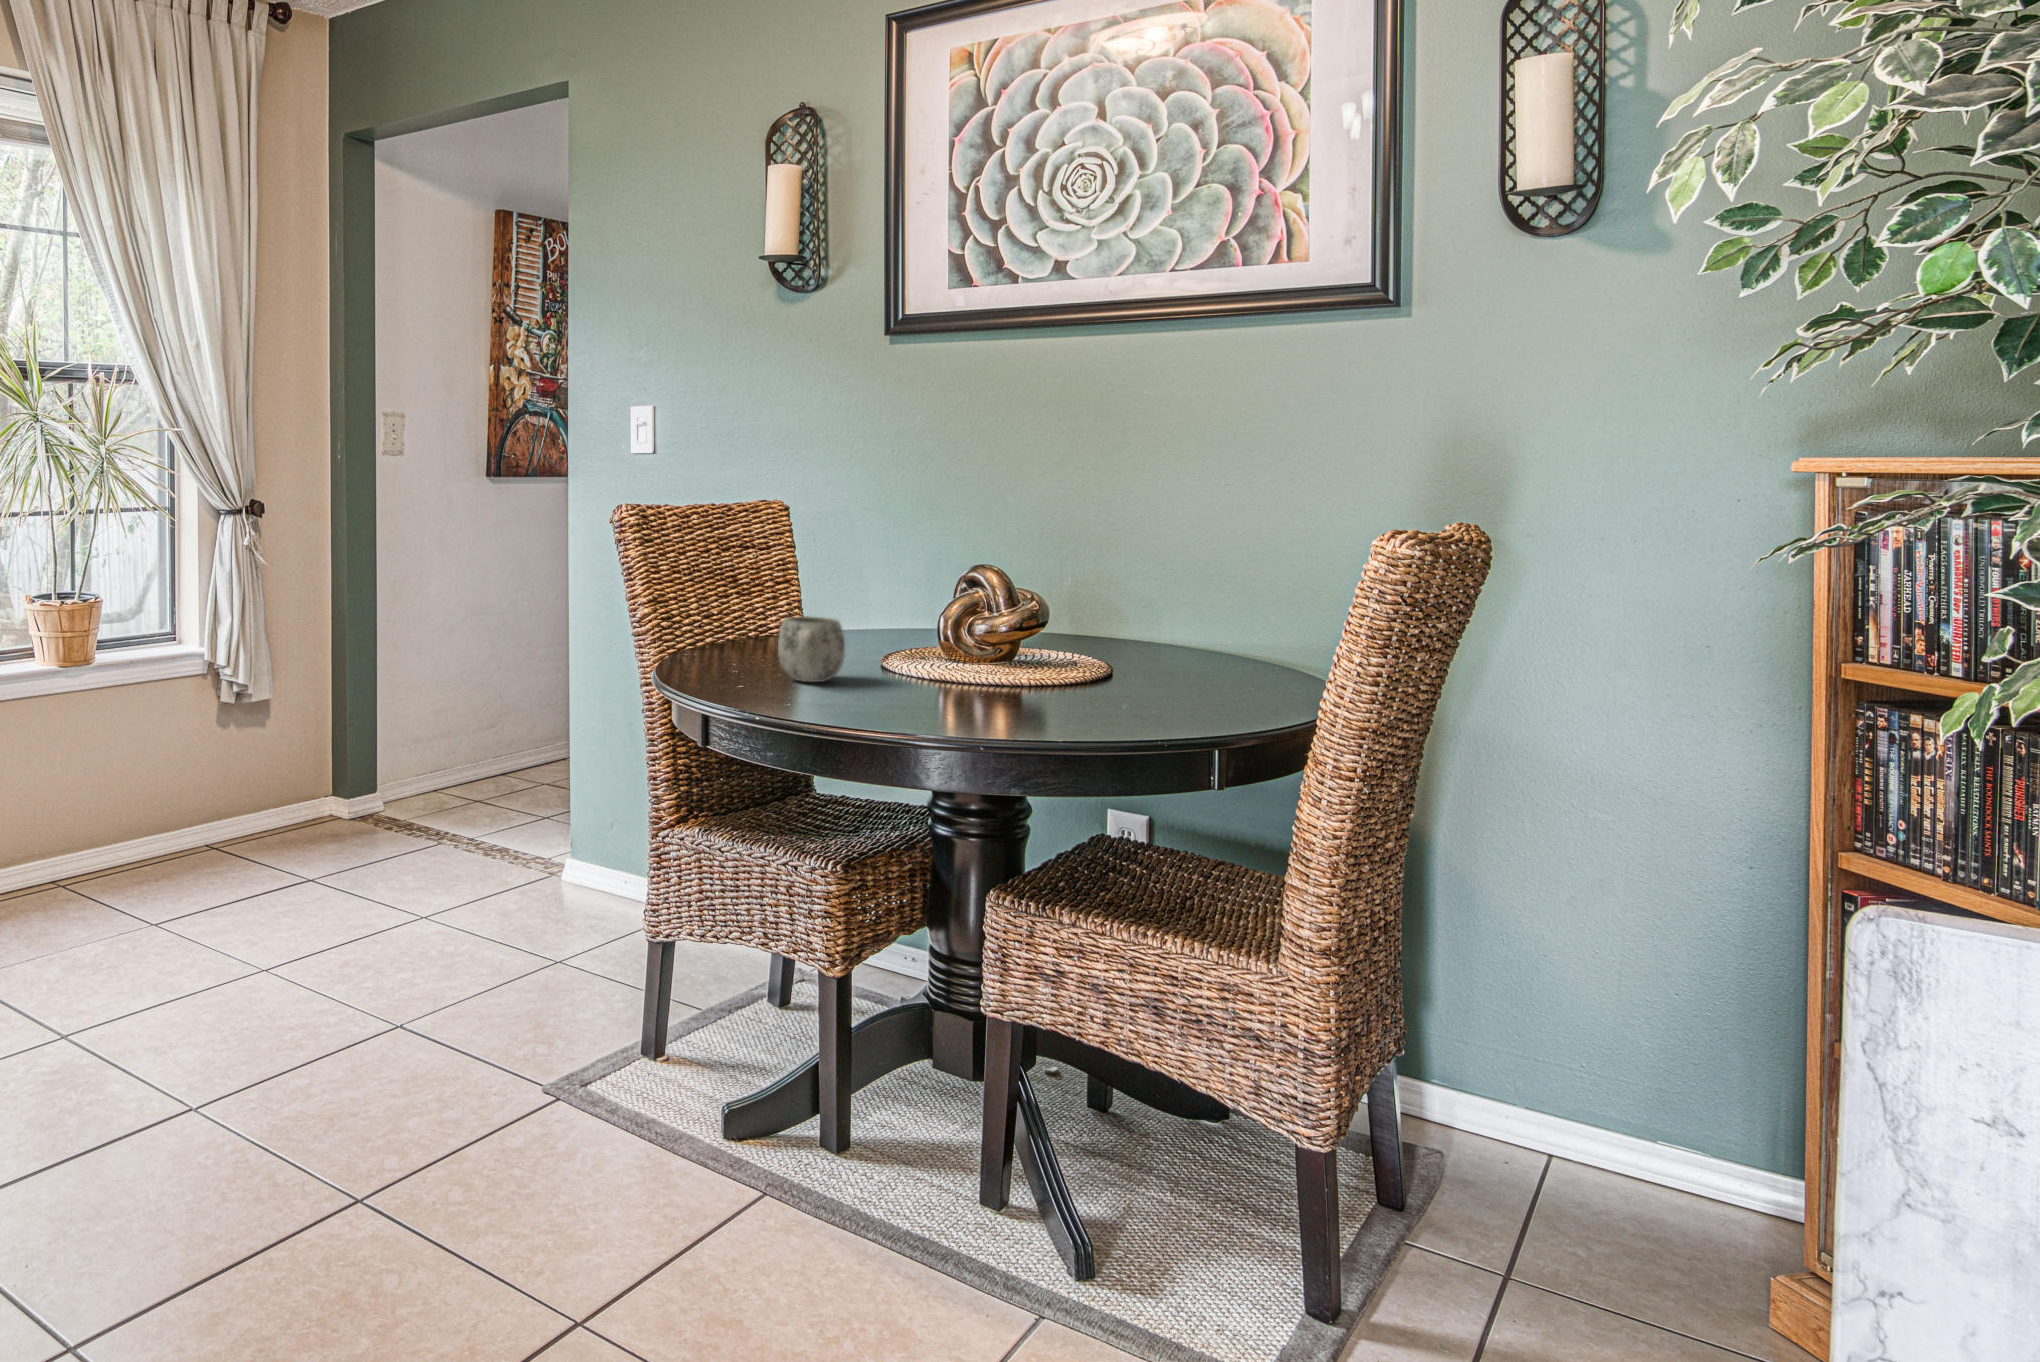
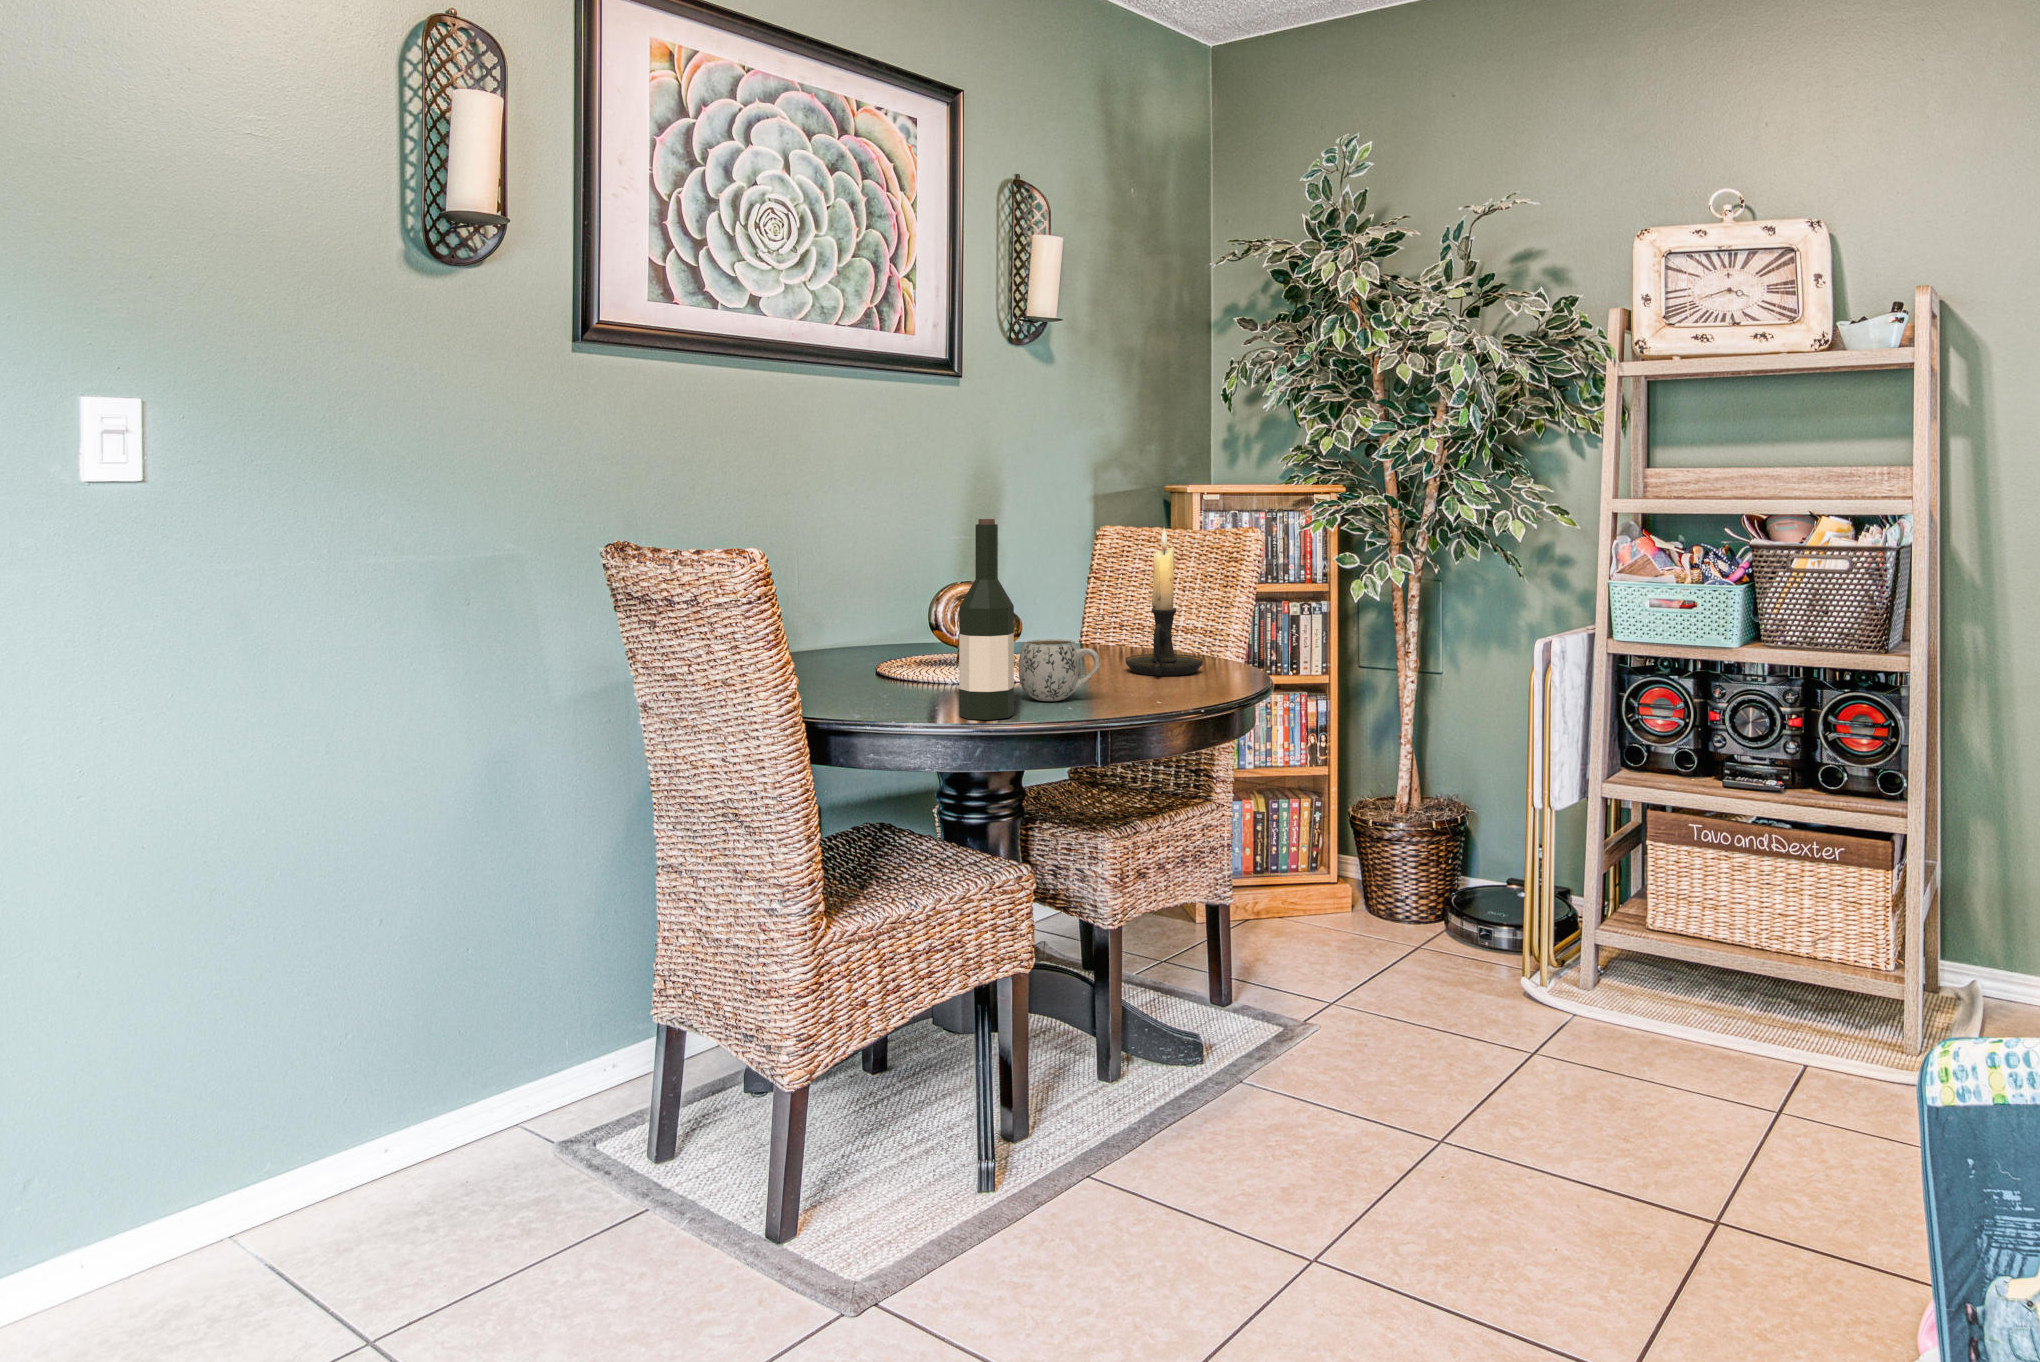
wine bottle: none [676,485,726,672] -> present [959,519,1014,720]
candle holder: none [1000,510,1149,718] -> present [1126,528,1203,676]

